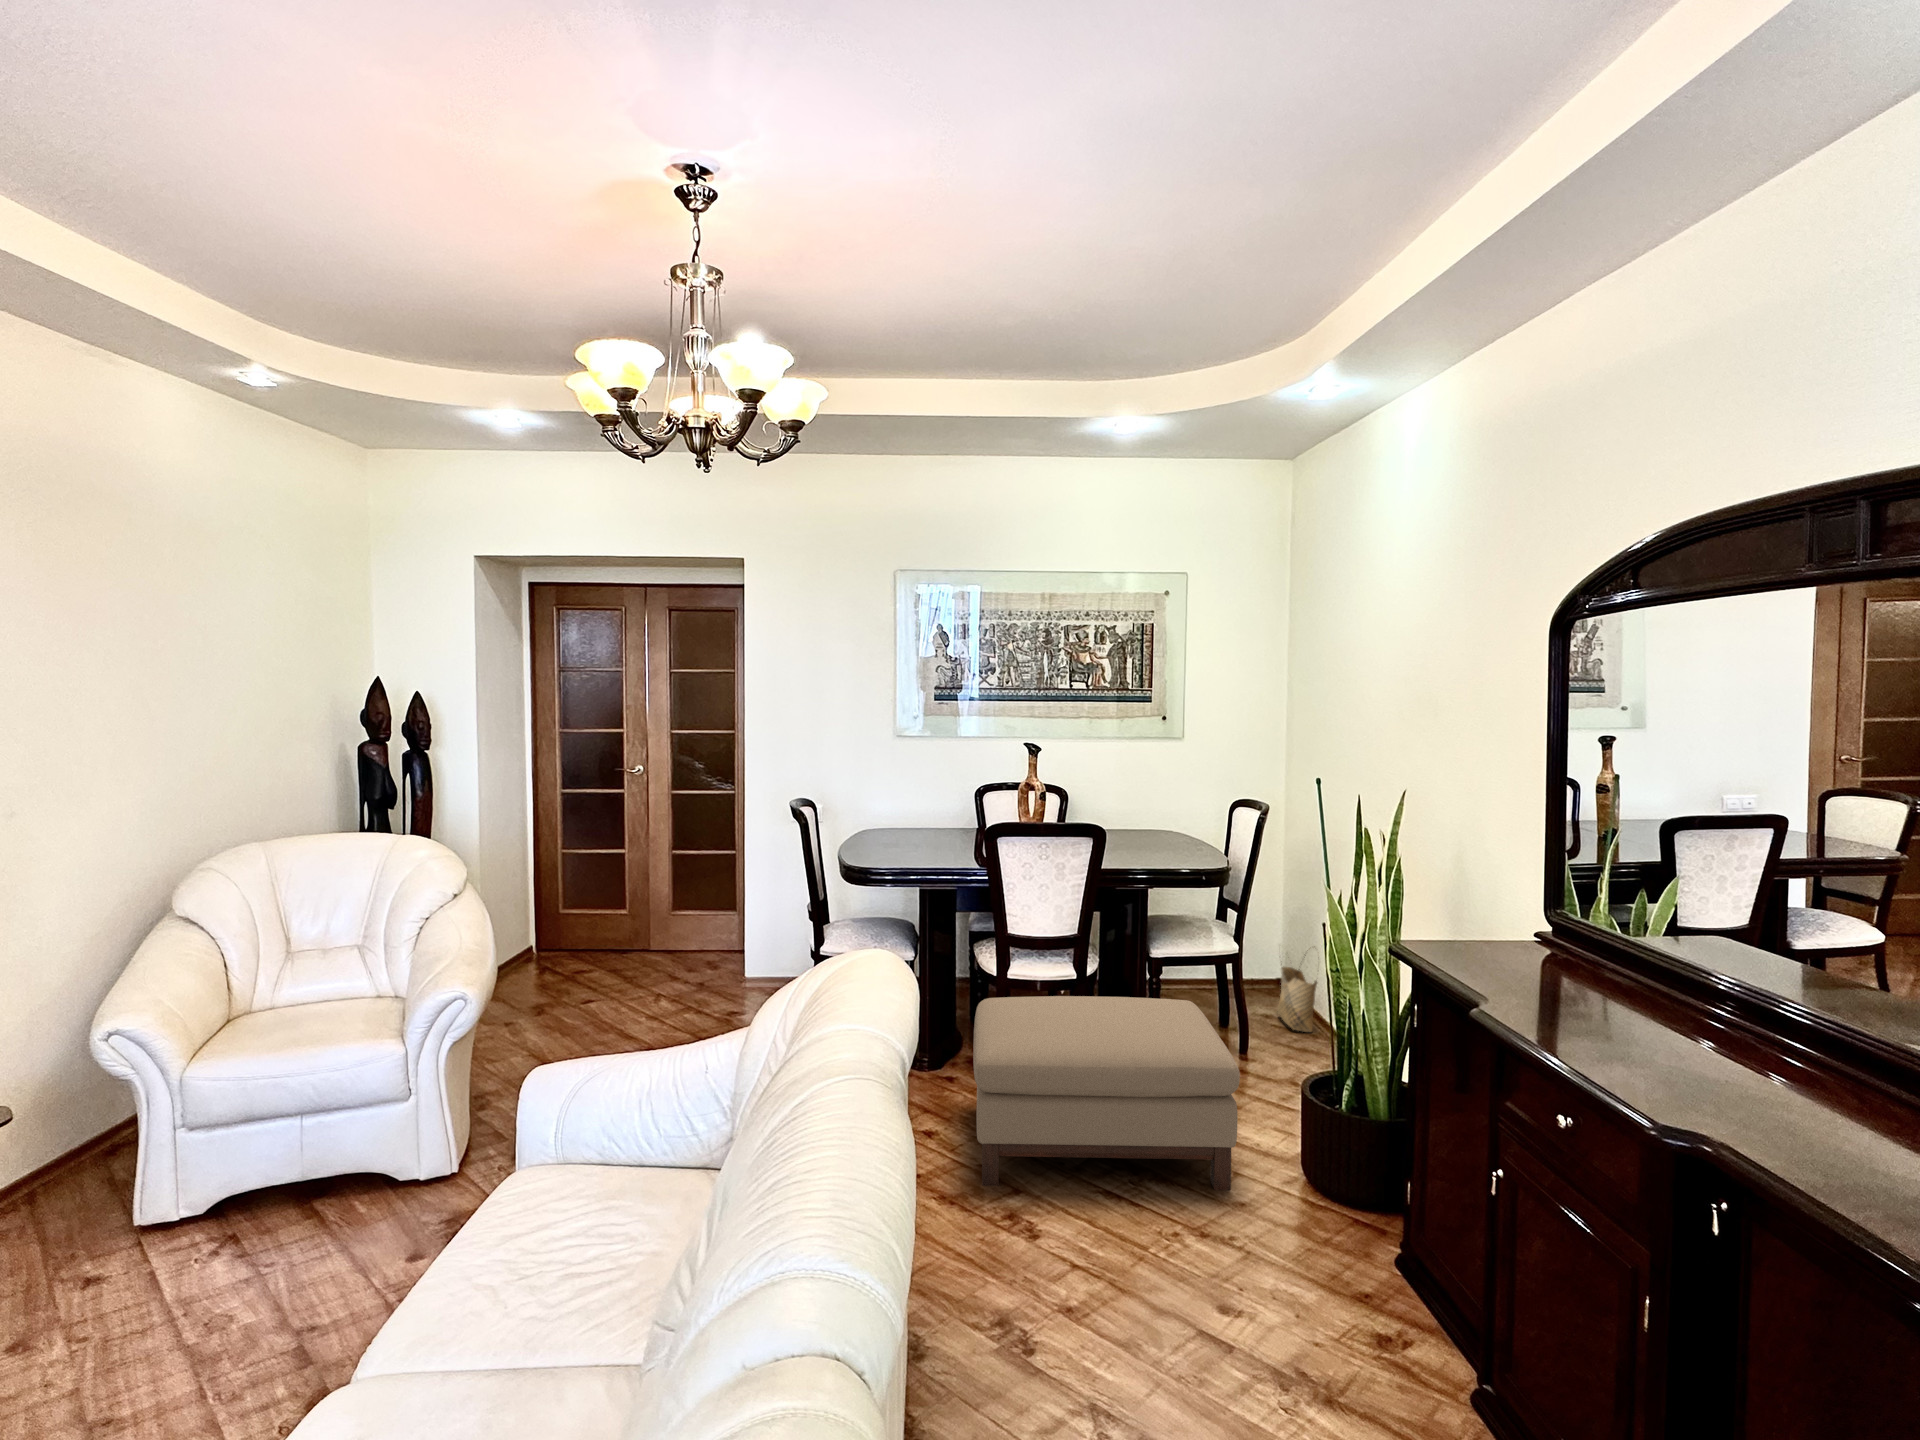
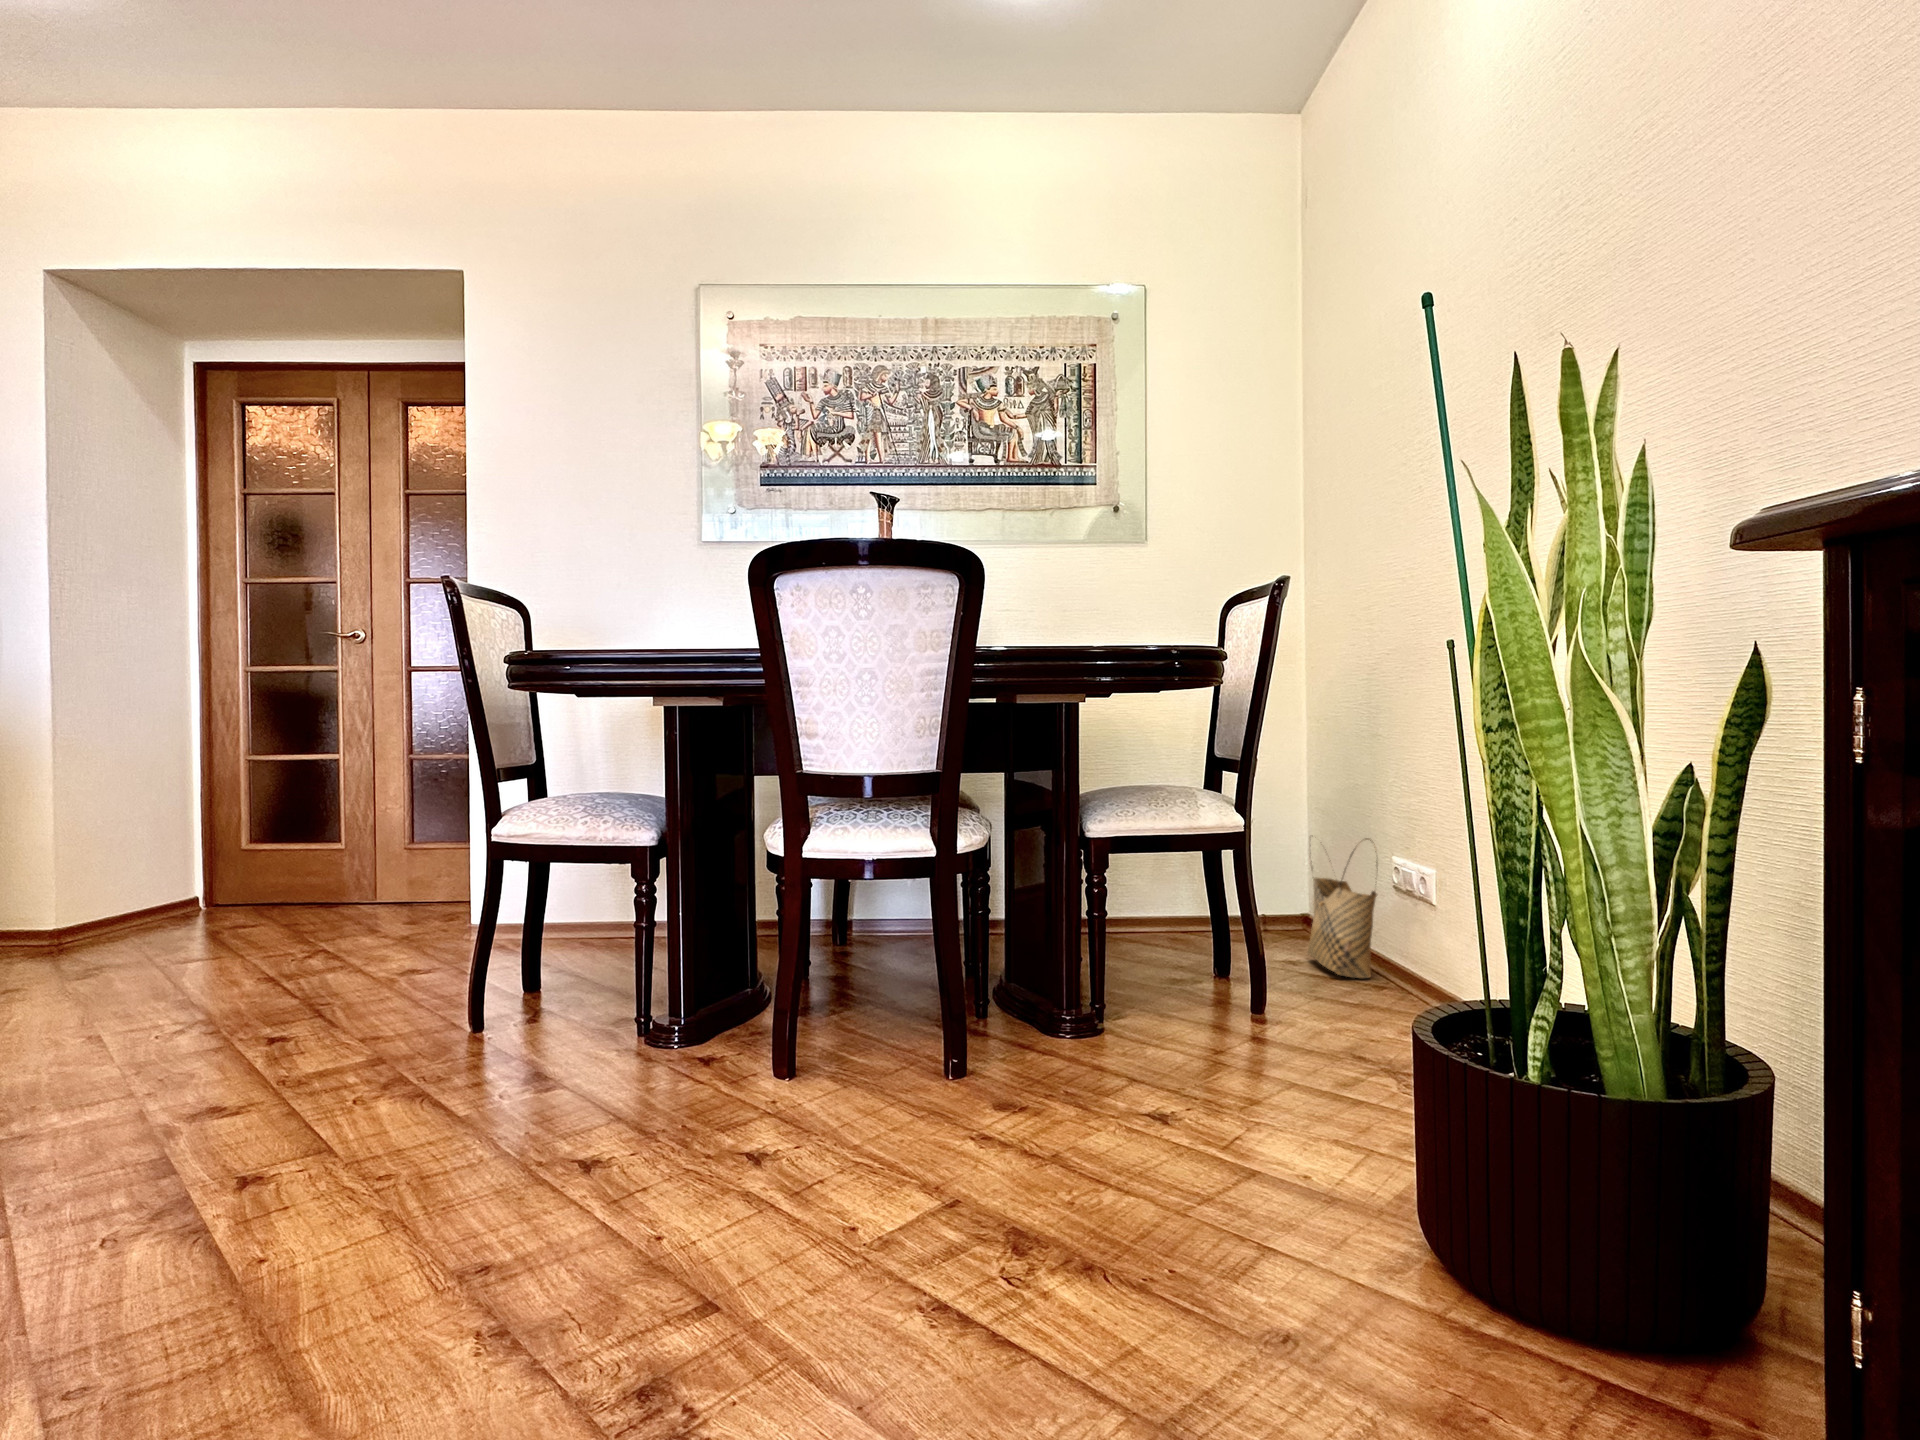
ottoman: present [973,996,1240,1190] -> none [603,876,1267,1299]

